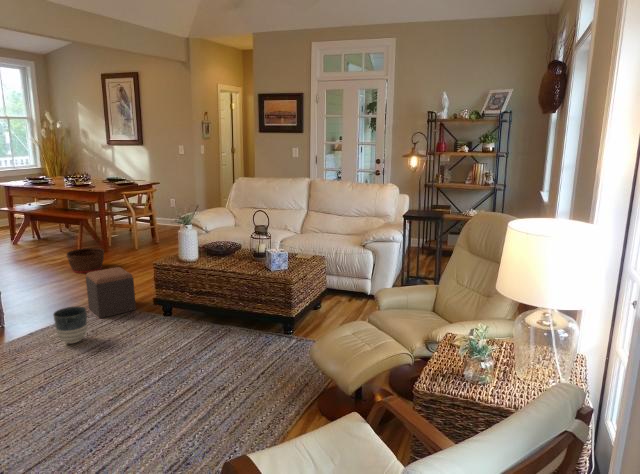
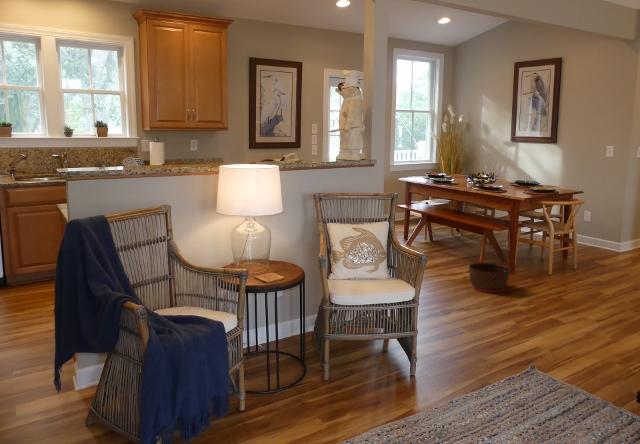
footstool: present [86,267,136,318] -> none [502,299,566,360]
planter: present [53,306,87,343] -> none [478,341,515,387]

